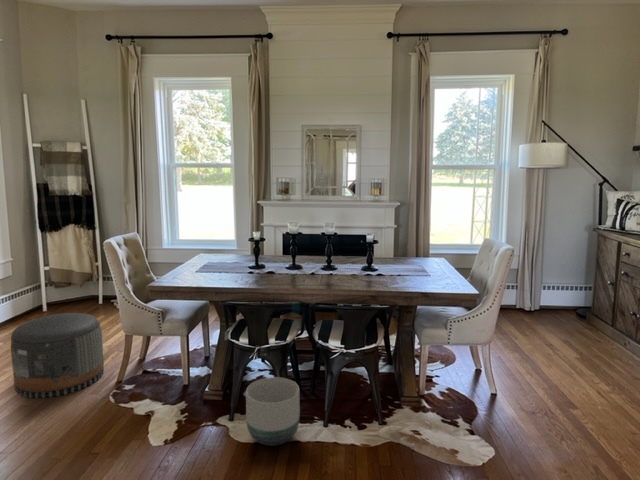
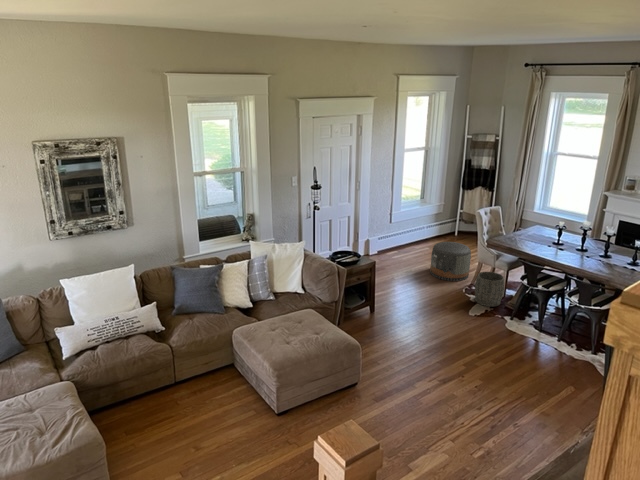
woven basket: none [138,343,196,417] -> present [475,272,505,306]
planter: present [246,377,300,446] -> none [510,303,540,335]

